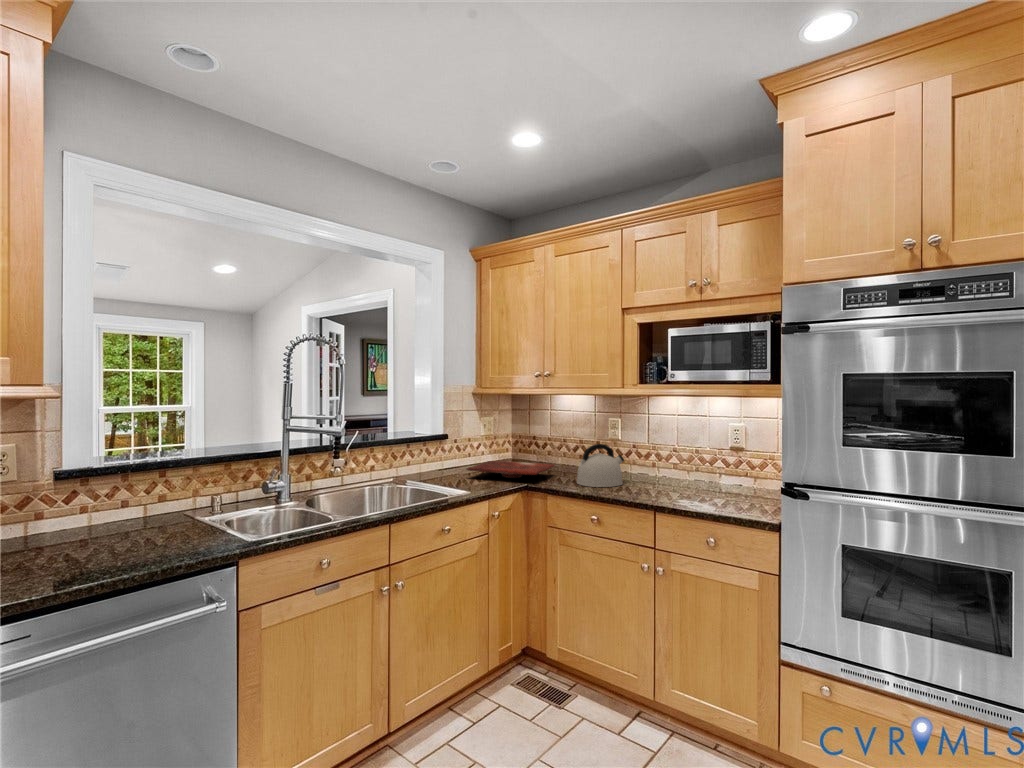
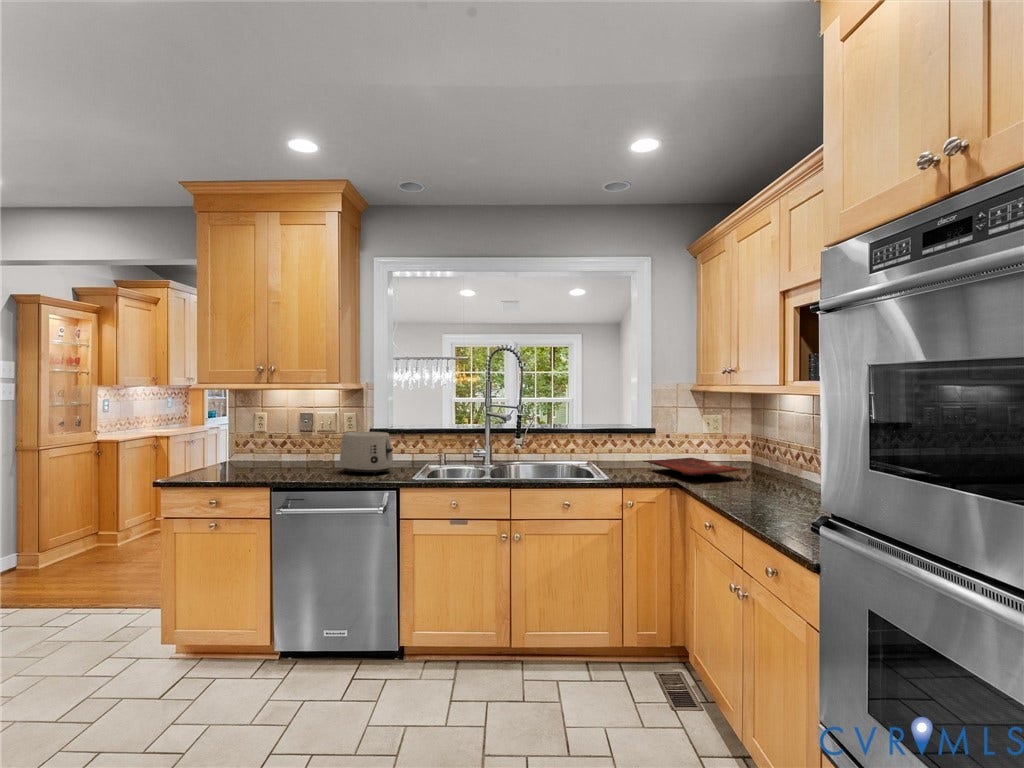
kettle: present [577,444,624,487] -> none [732,450,795,500]
toaster: none [28,469,167,556] -> present [340,432,393,474]

